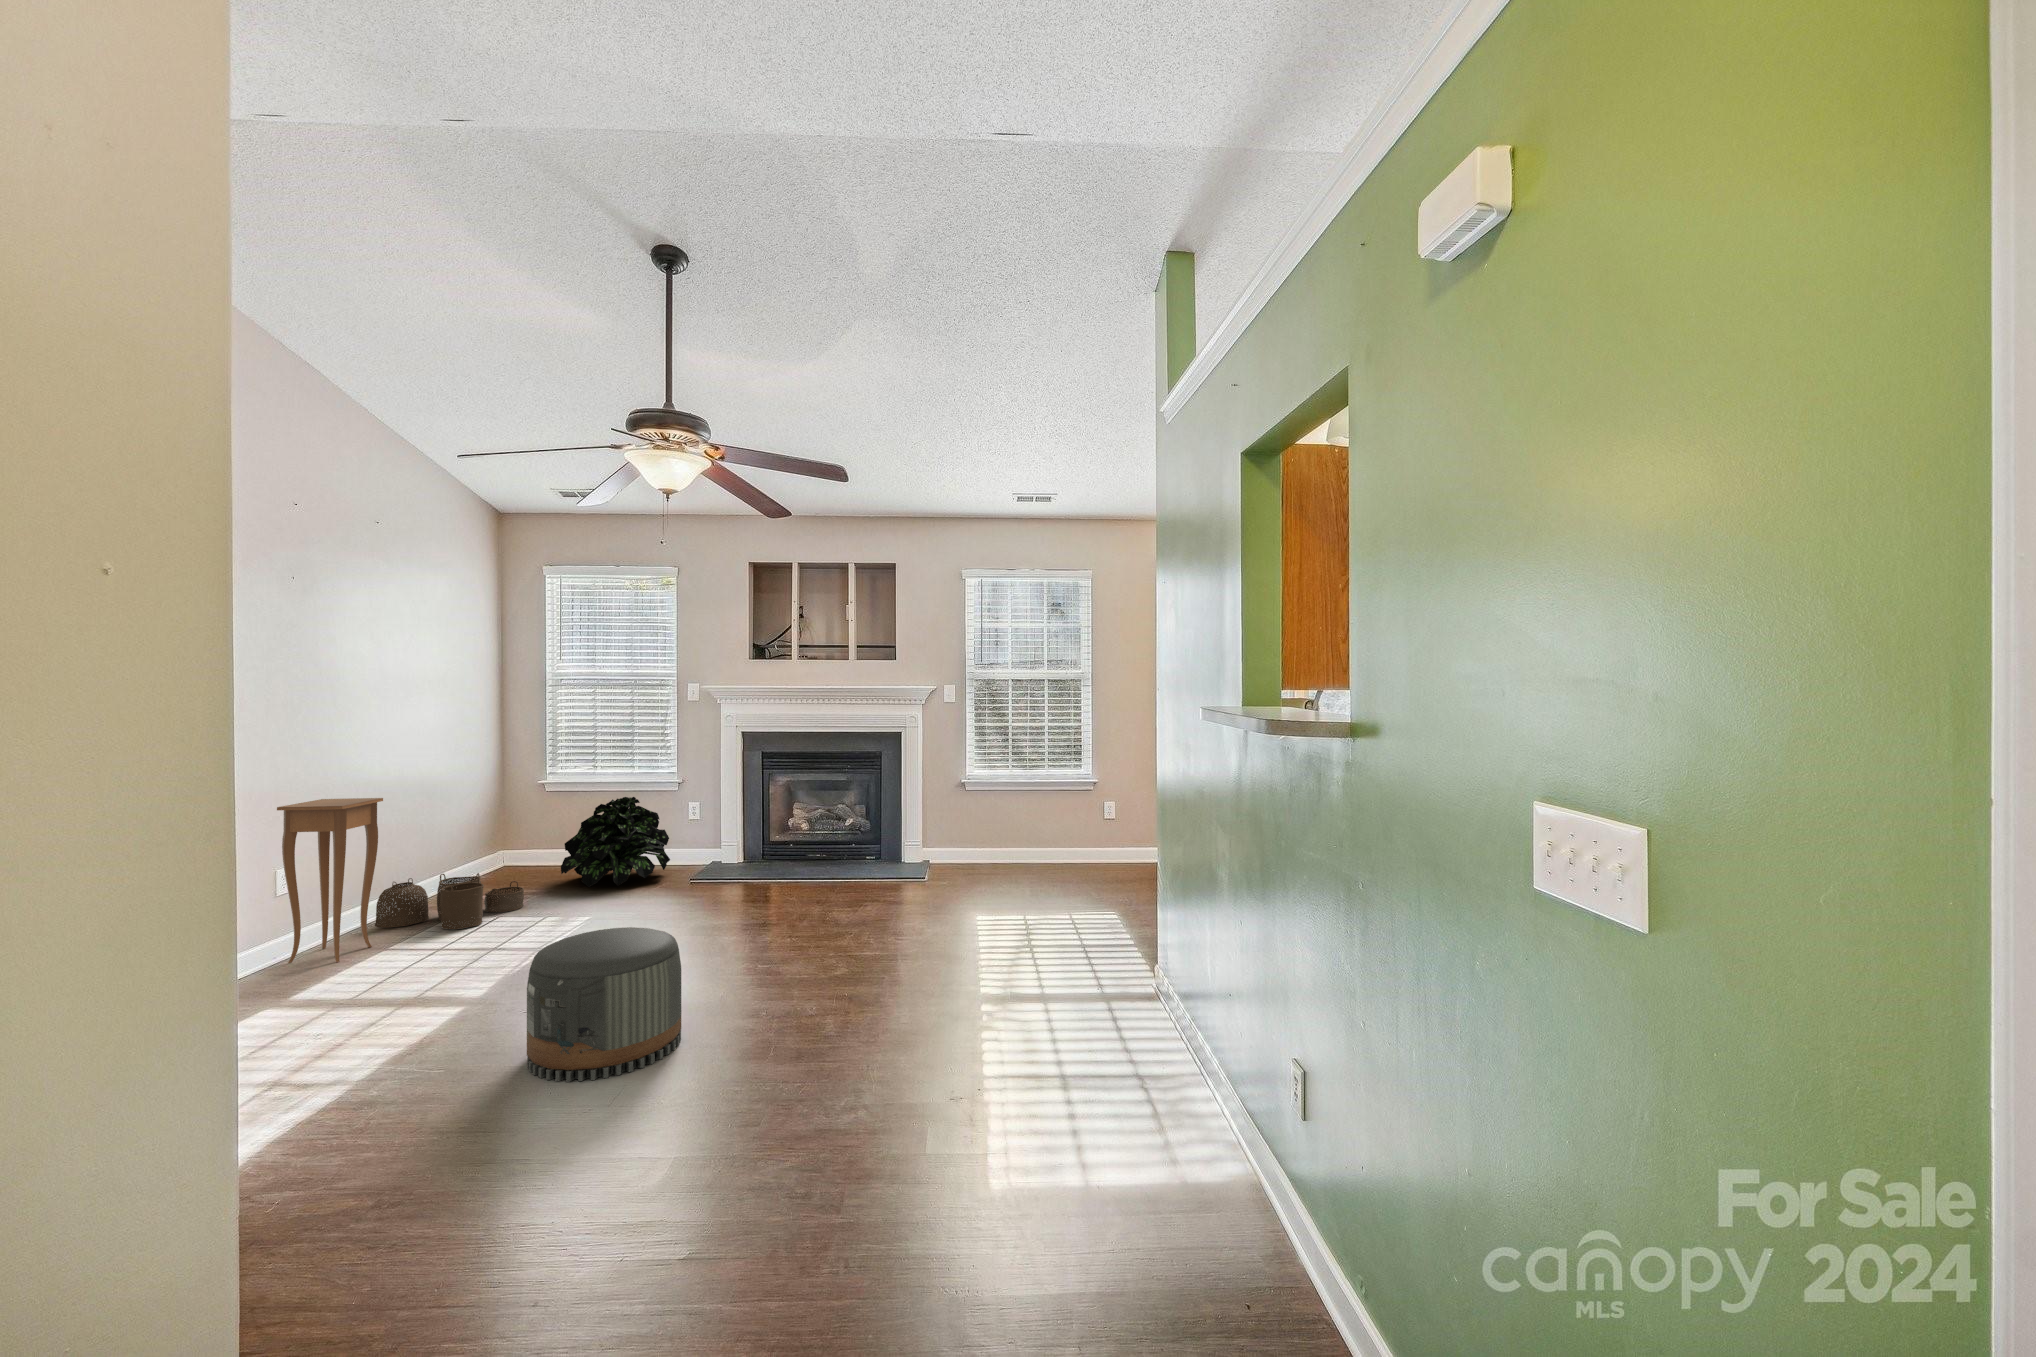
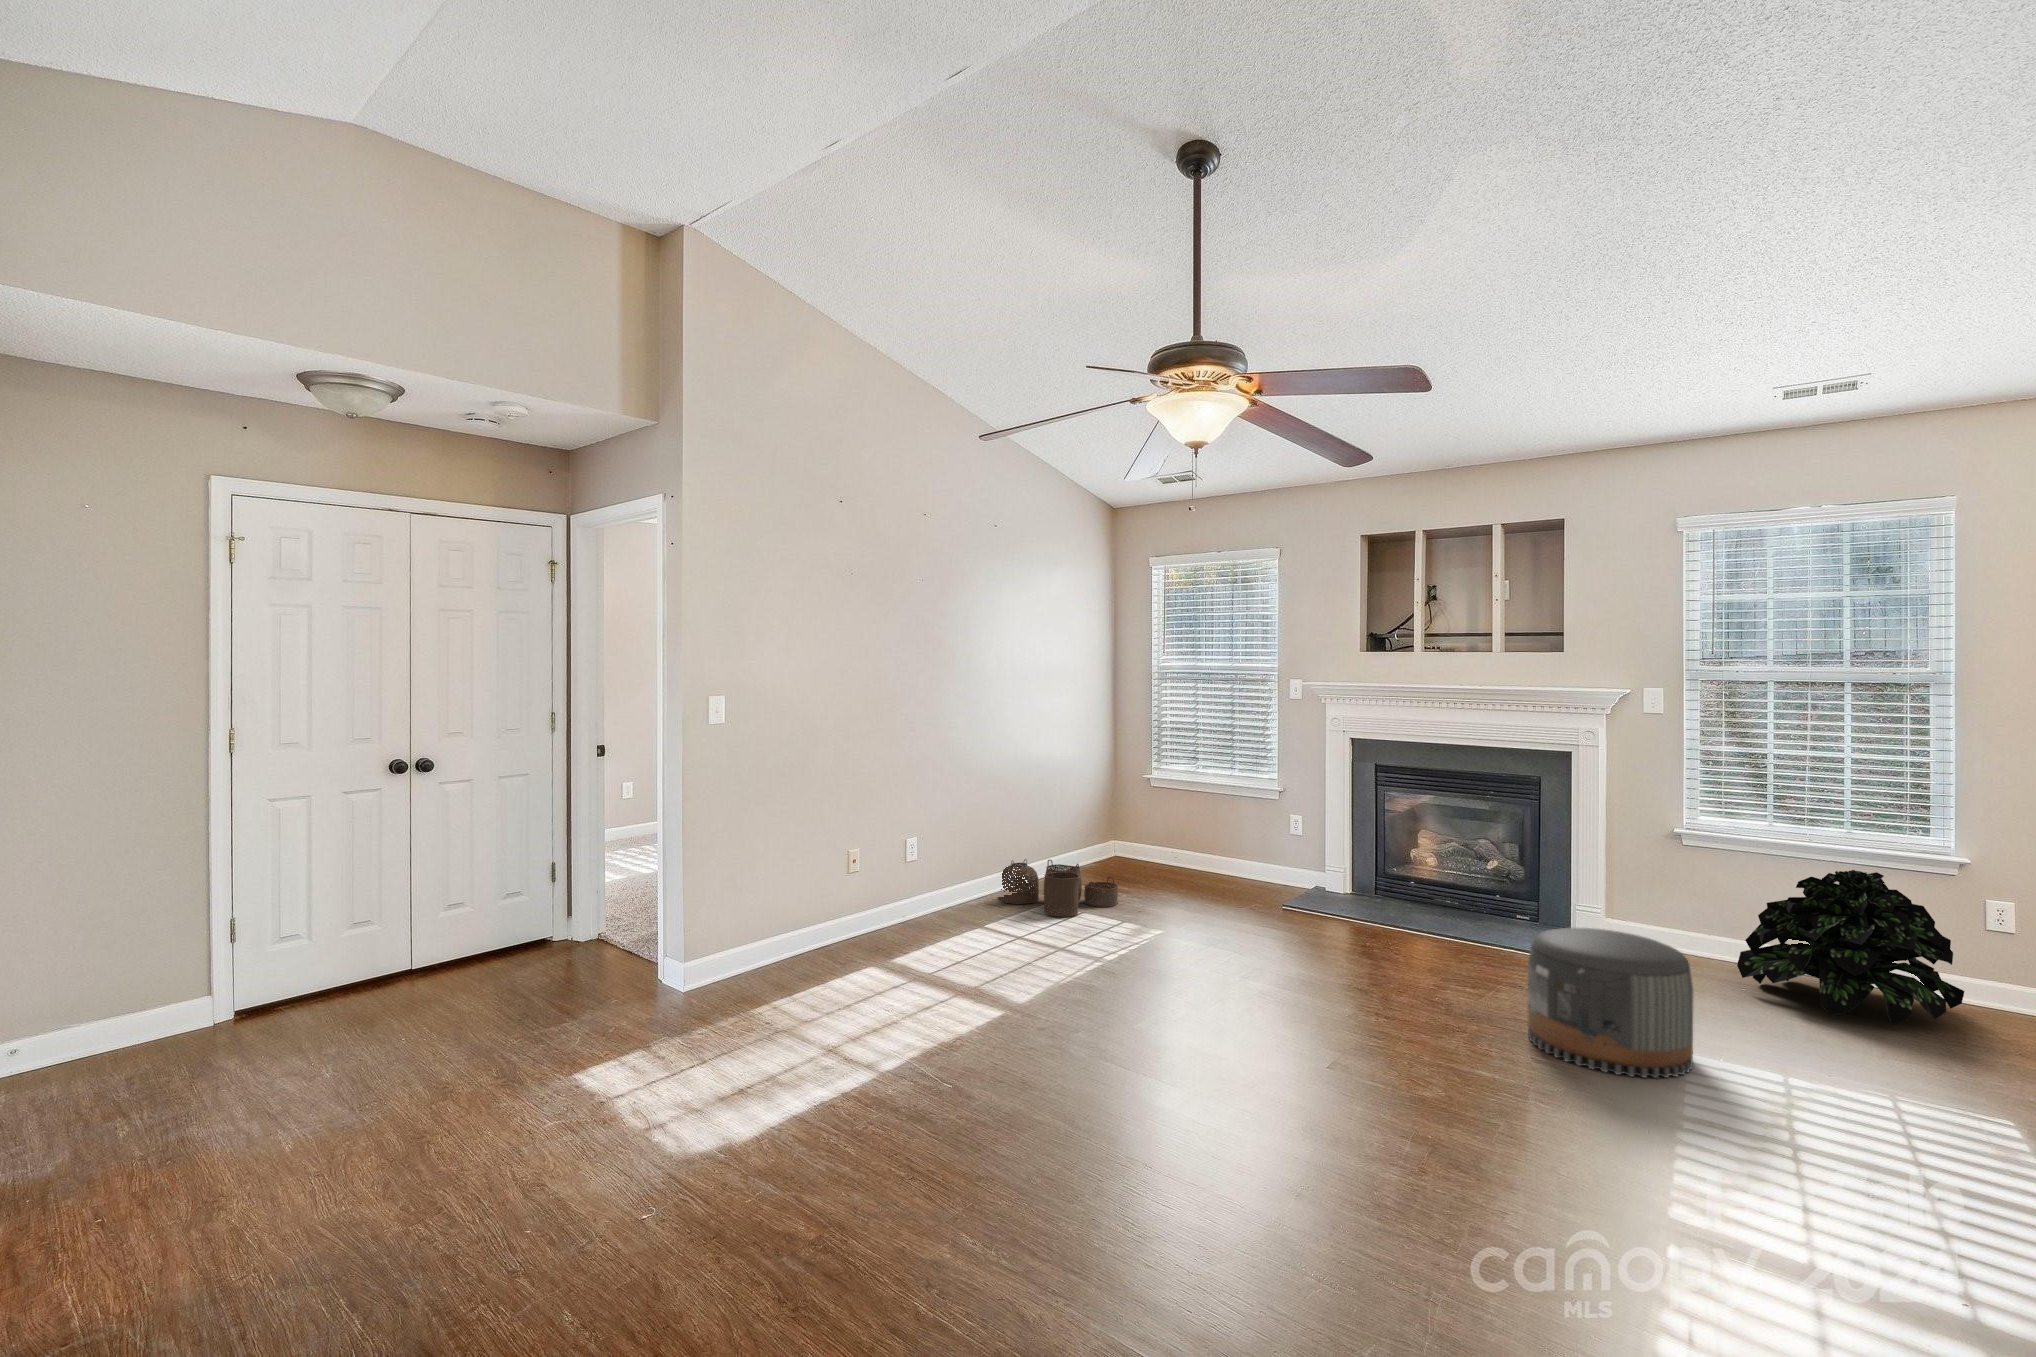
potted plant: present [561,797,670,887] -> present [1737,870,1964,1025]
side table: present [277,798,383,963] -> none [923,777,998,927]
pouf: present [527,927,681,1081] -> present [1528,928,1693,1078]

